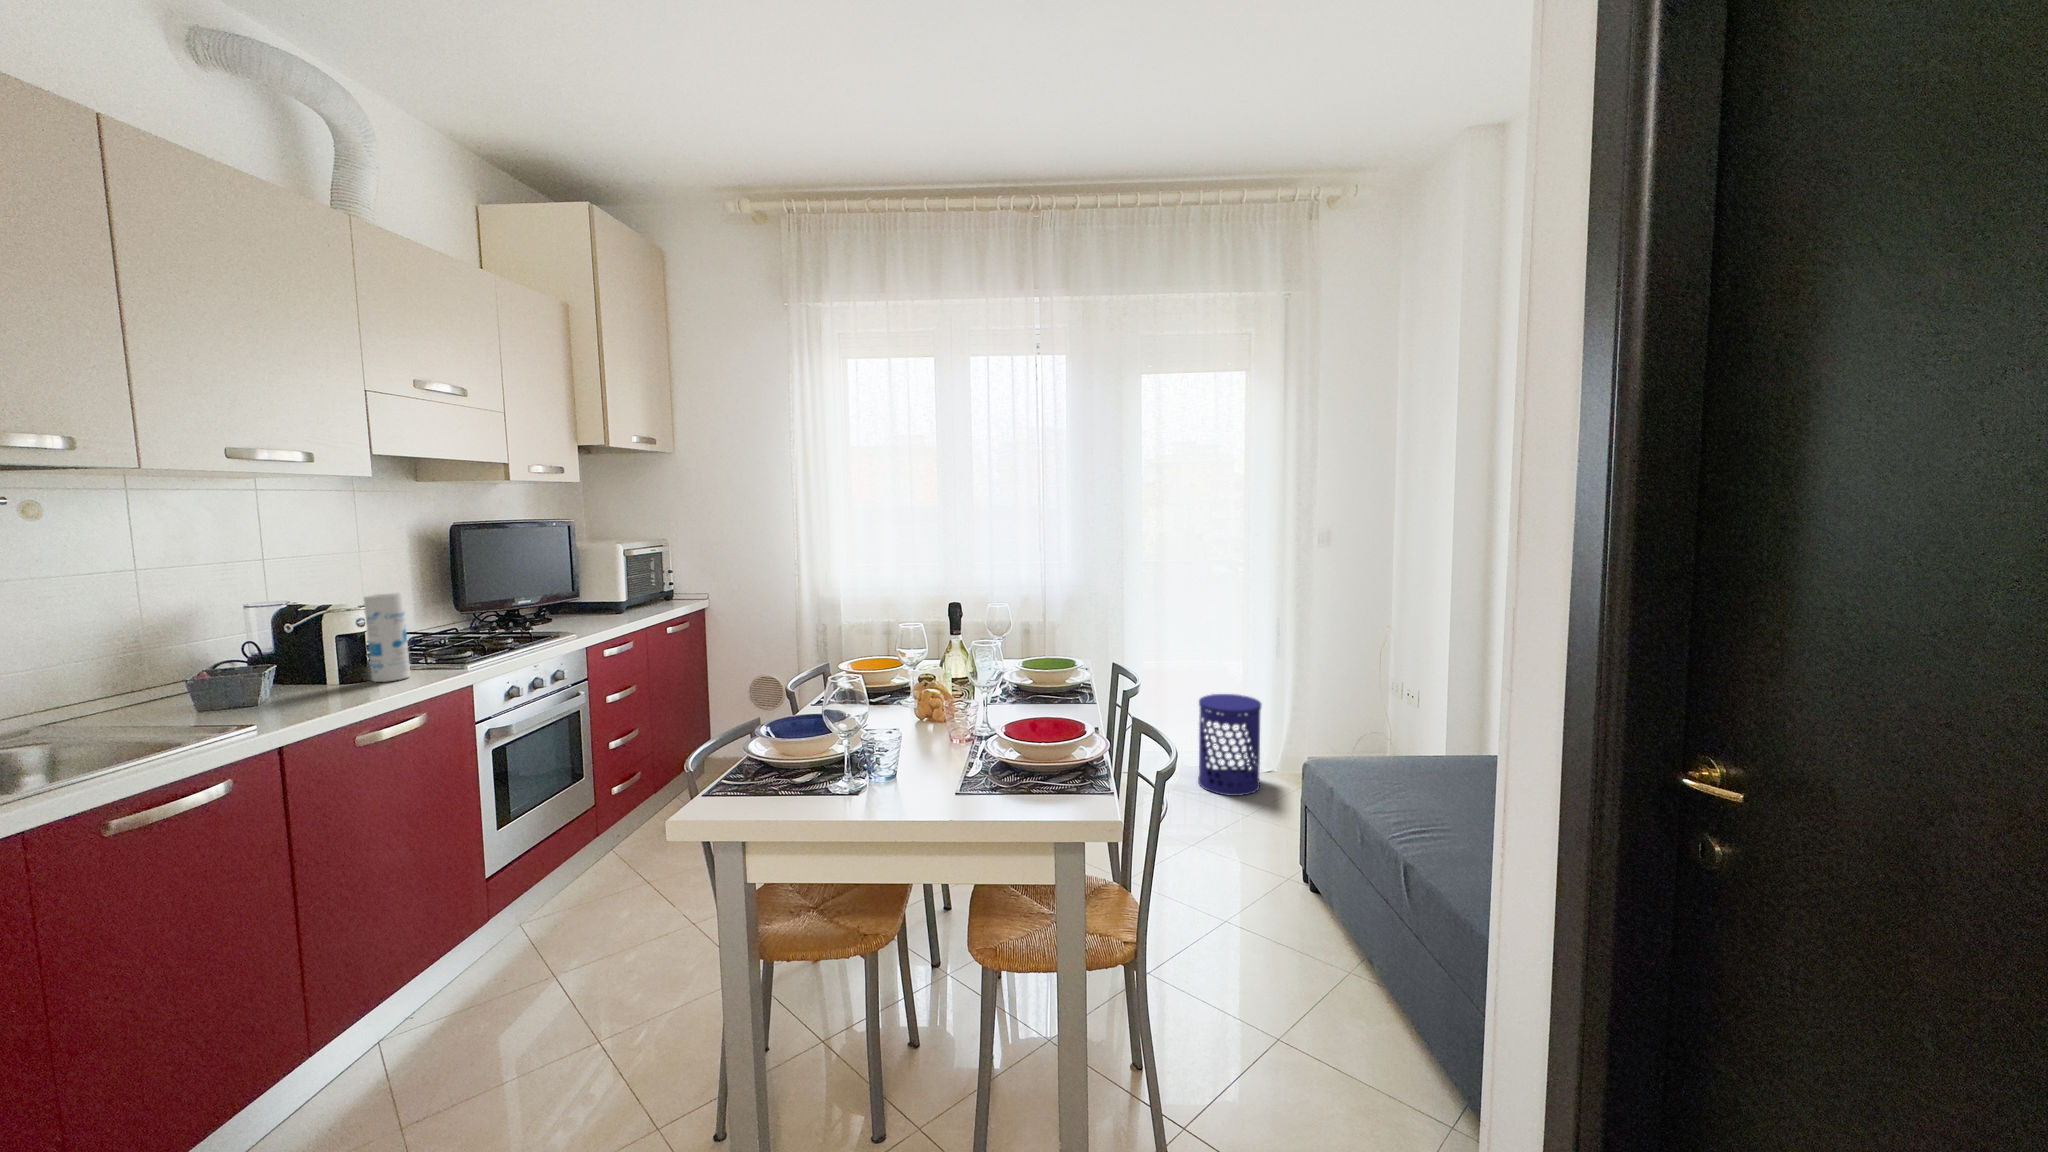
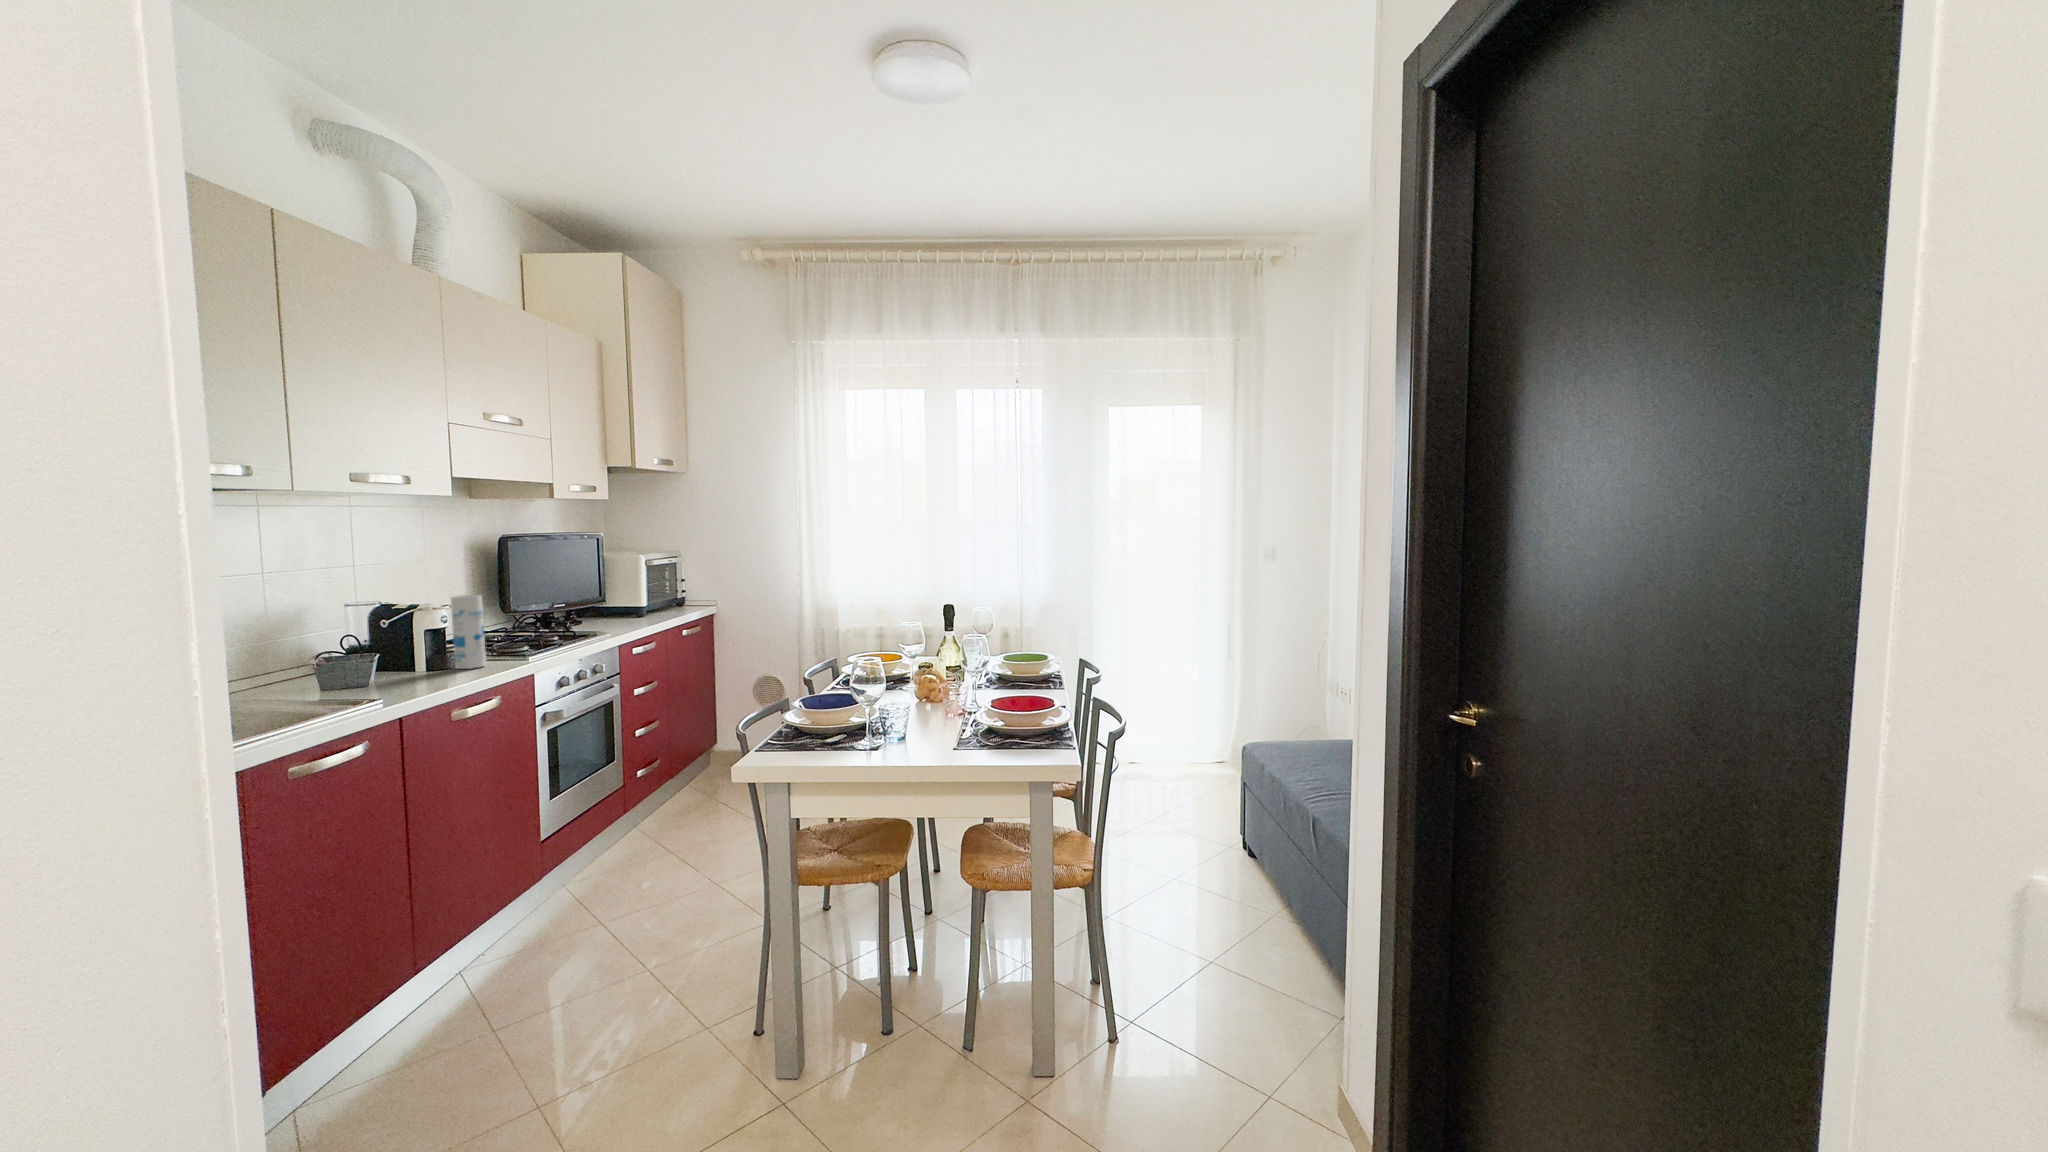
waste bin: present [1198,694,1261,796] -> none [1161,693,1217,783]

